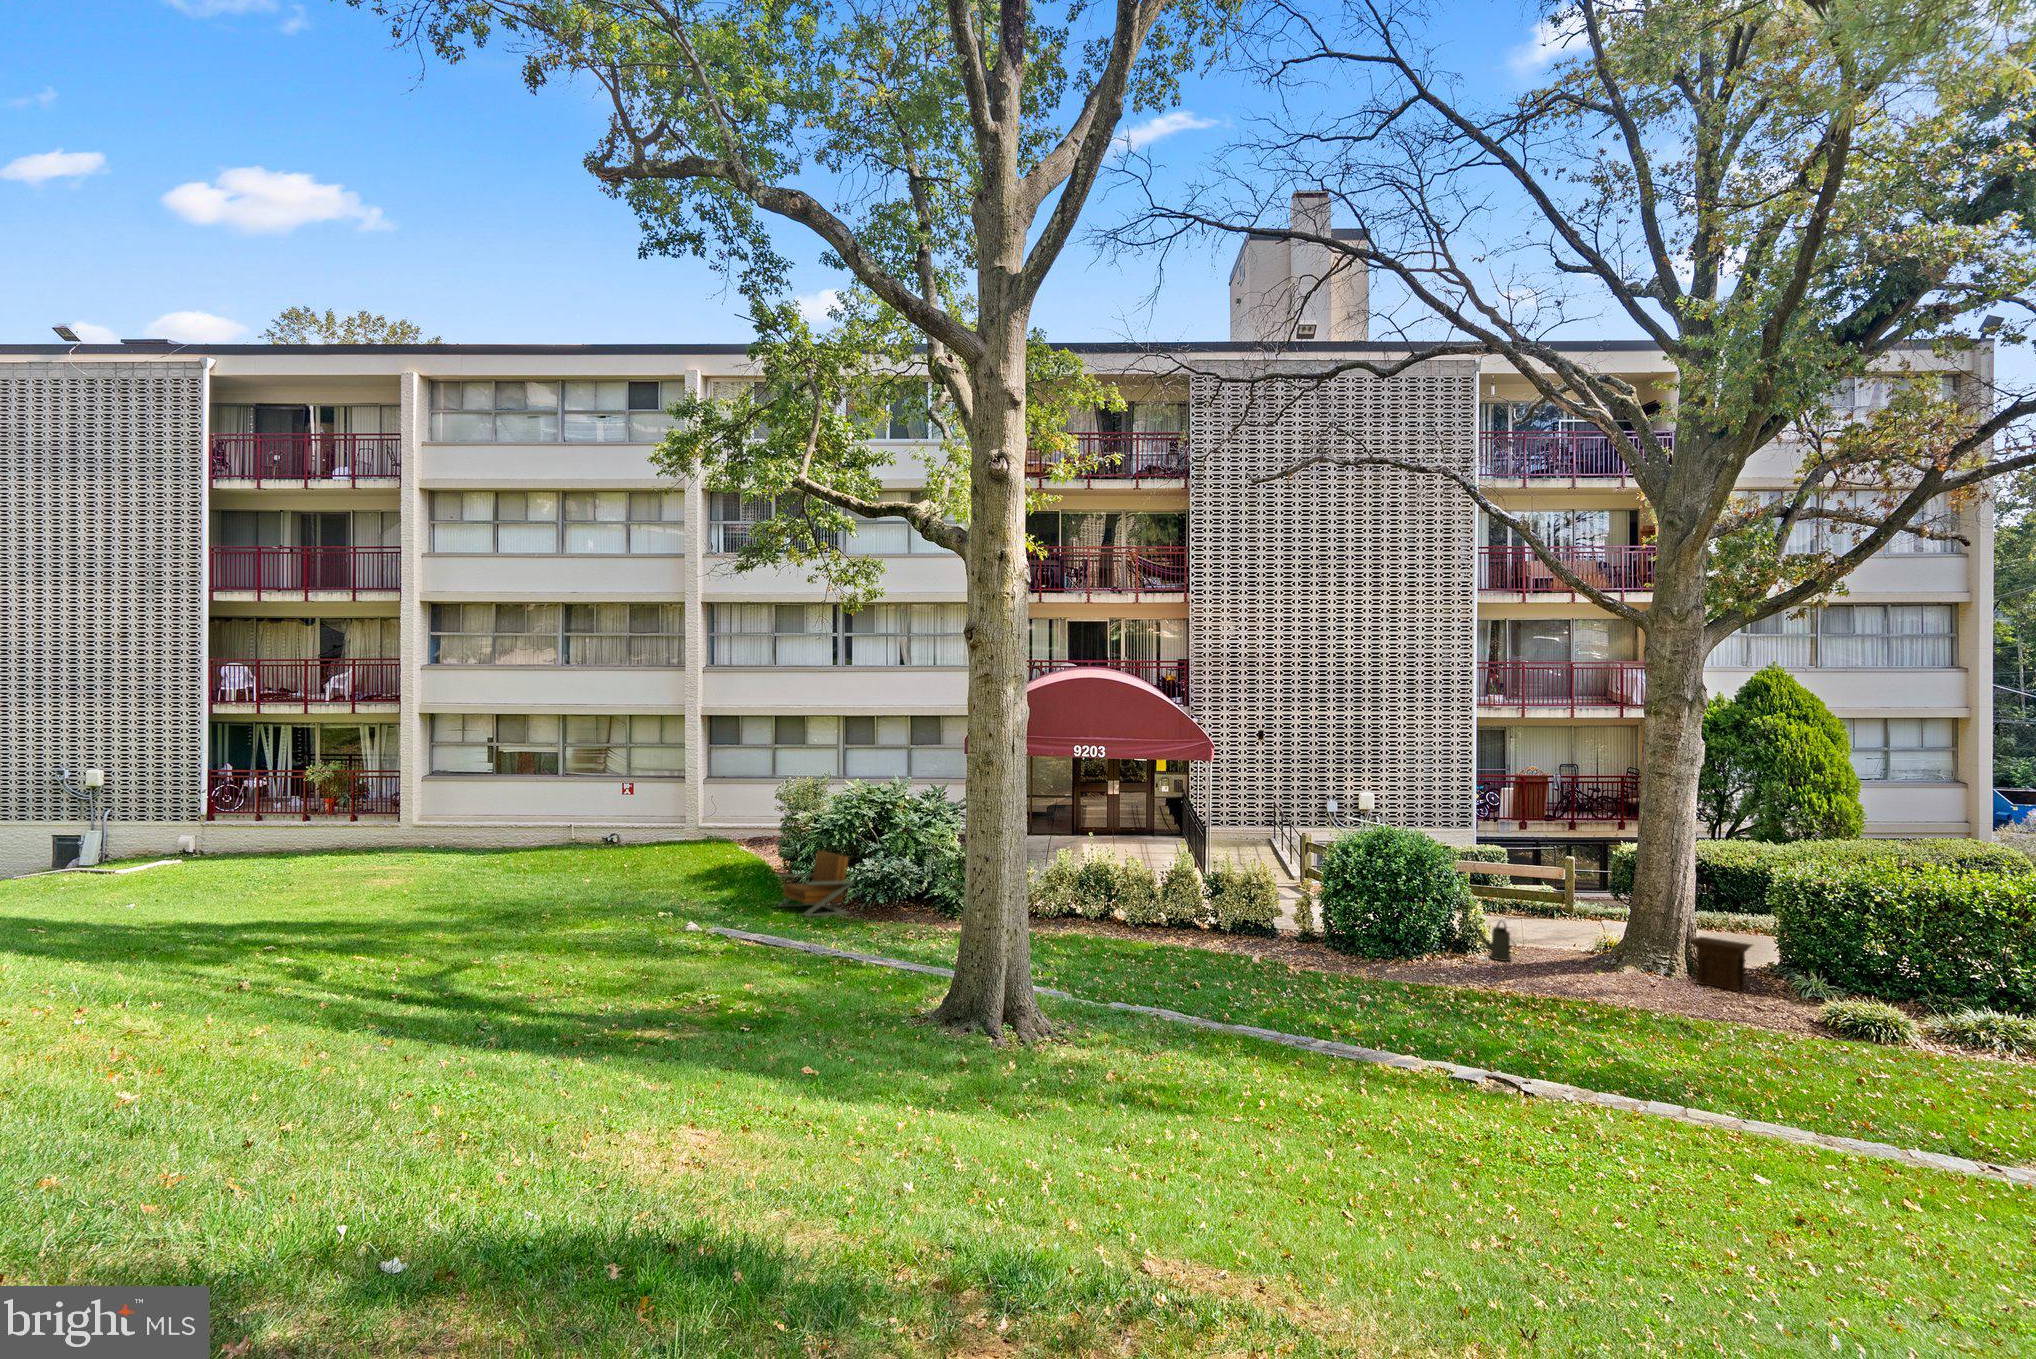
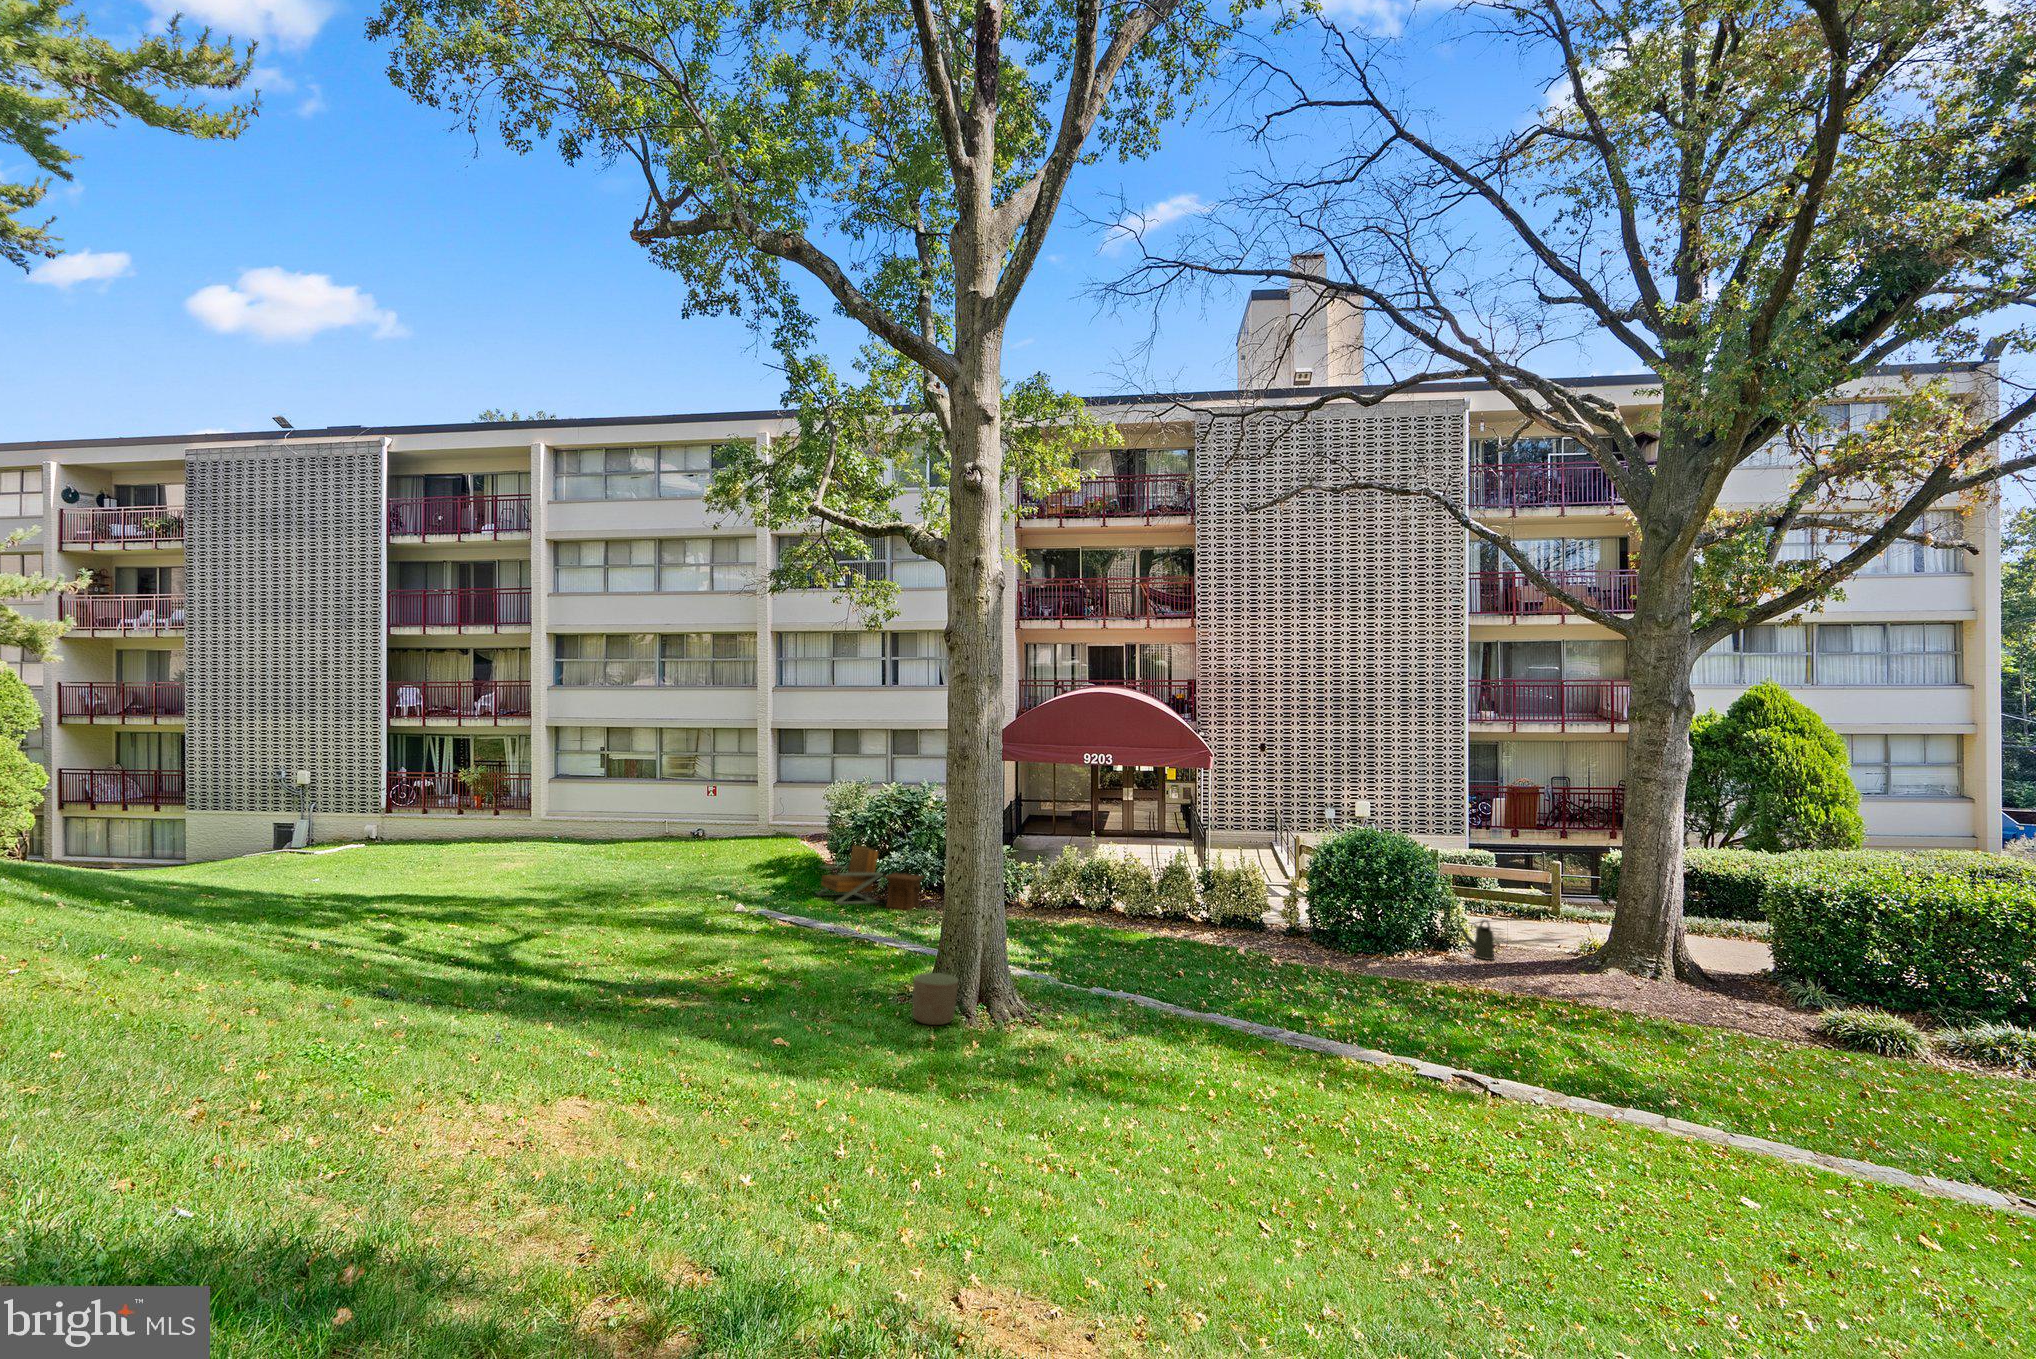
side table: present [1690,937,1752,991] -> present [885,873,924,910]
planter: none [944,990,991,1043] -> present [913,973,959,1025]

